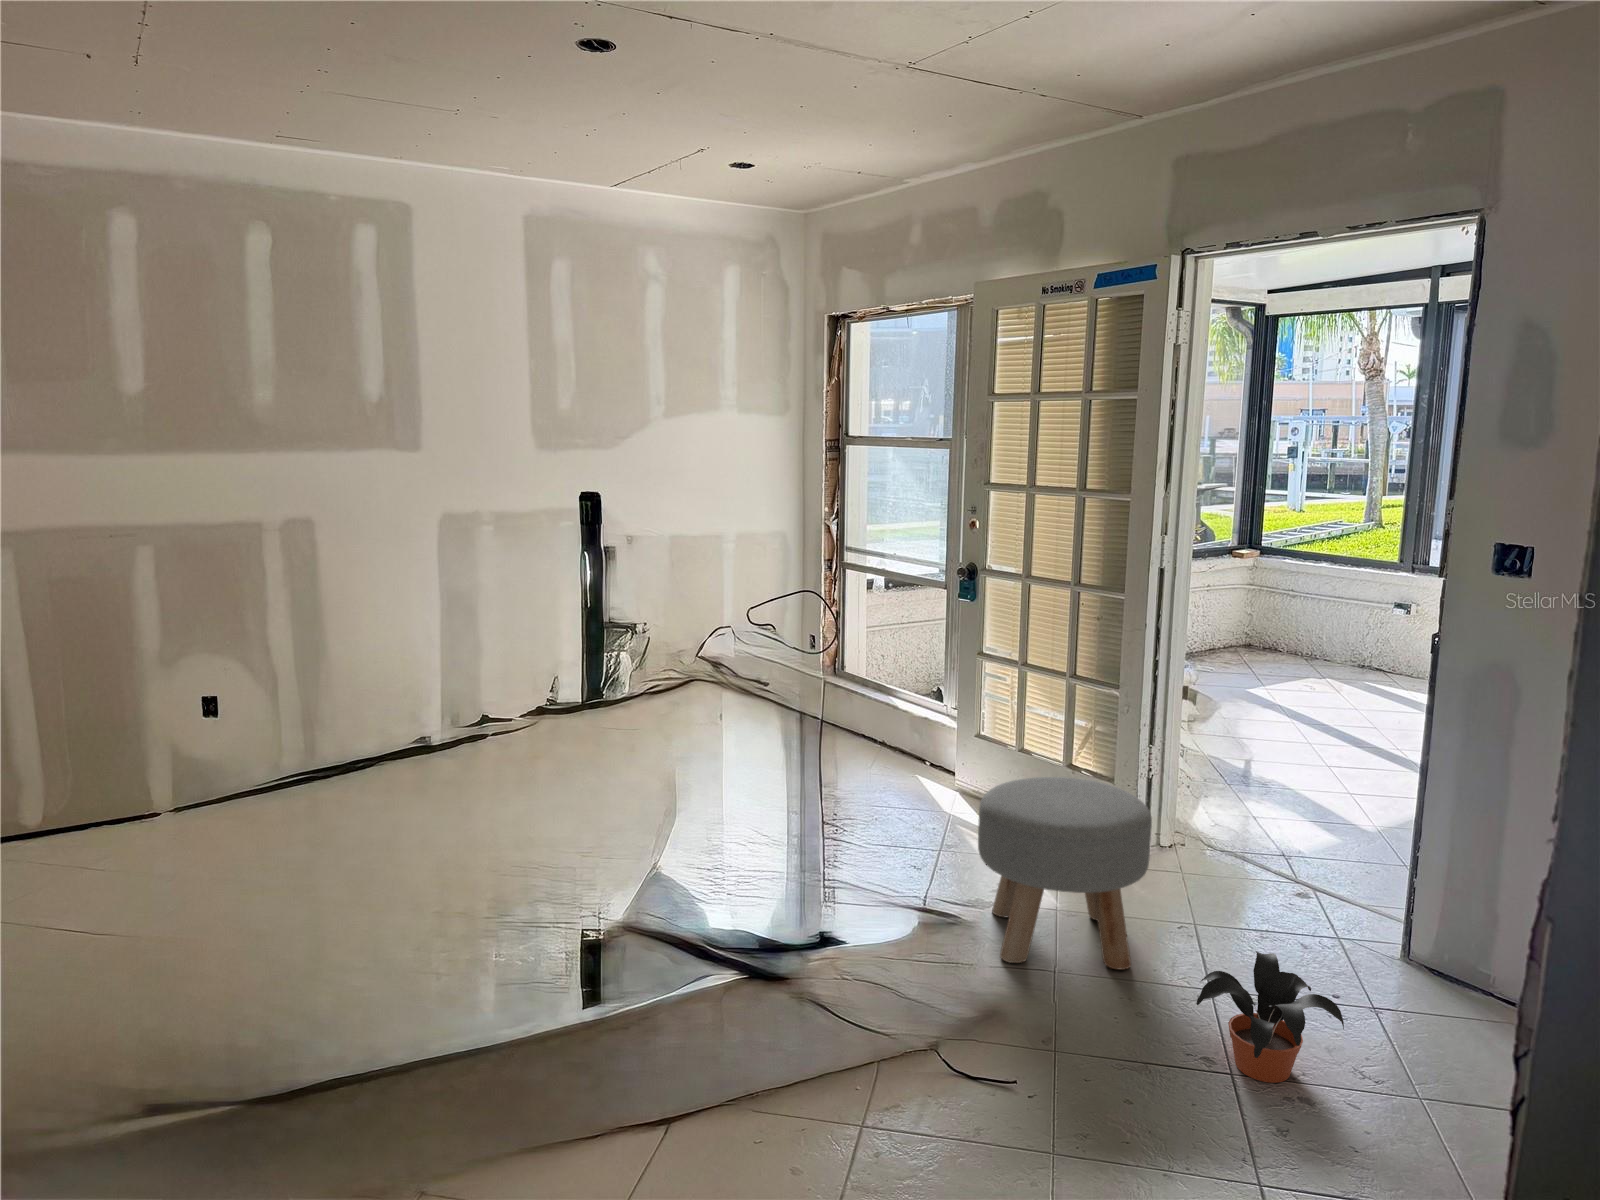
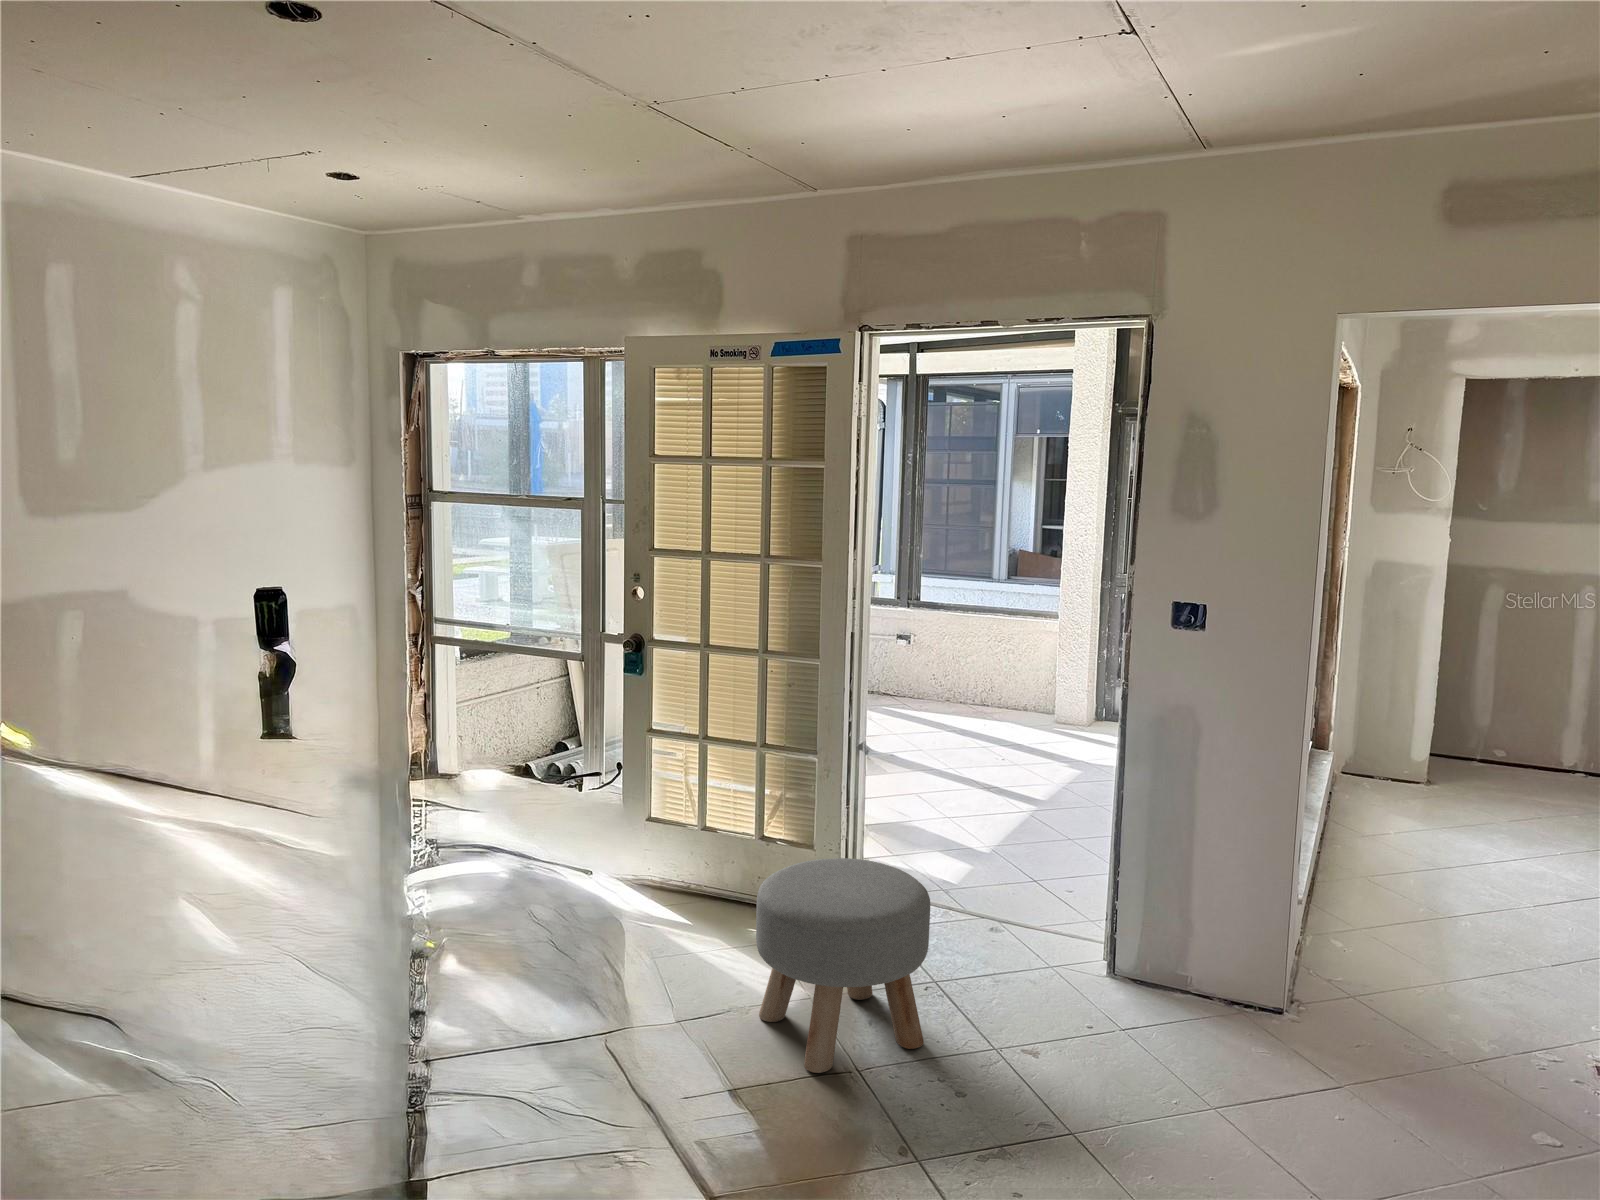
potted plant: present [1196,951,1344,1083] -> none [1028,999,1158,1125]

